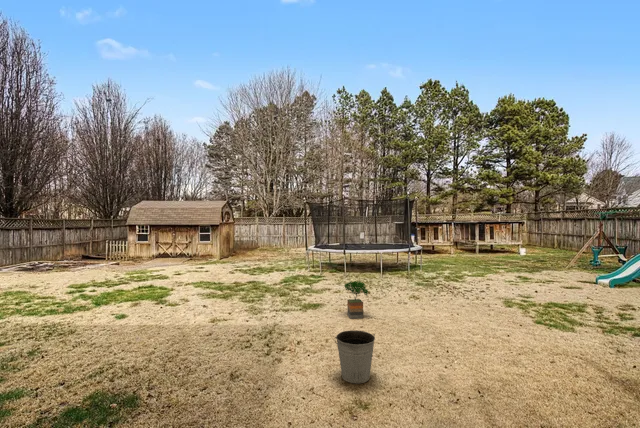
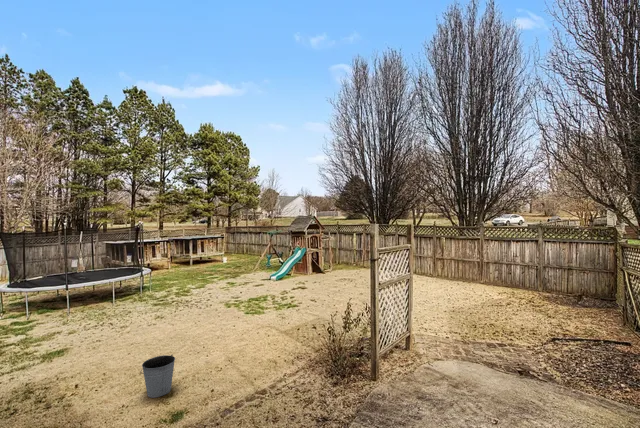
potted tree: present [344,281,368,319] -> none [104,316,133,355]

